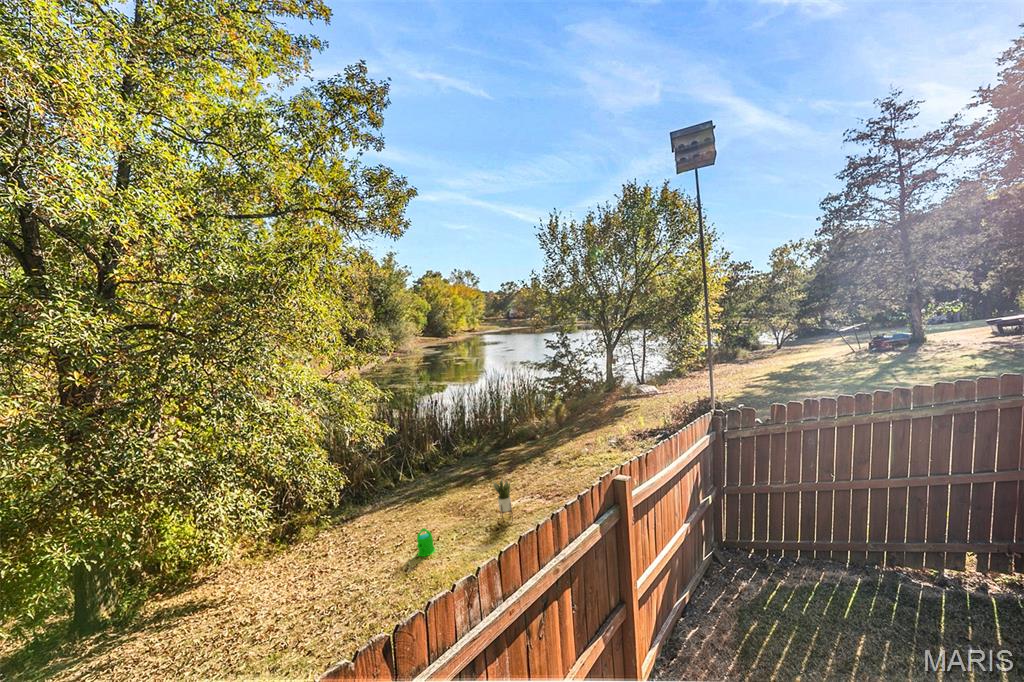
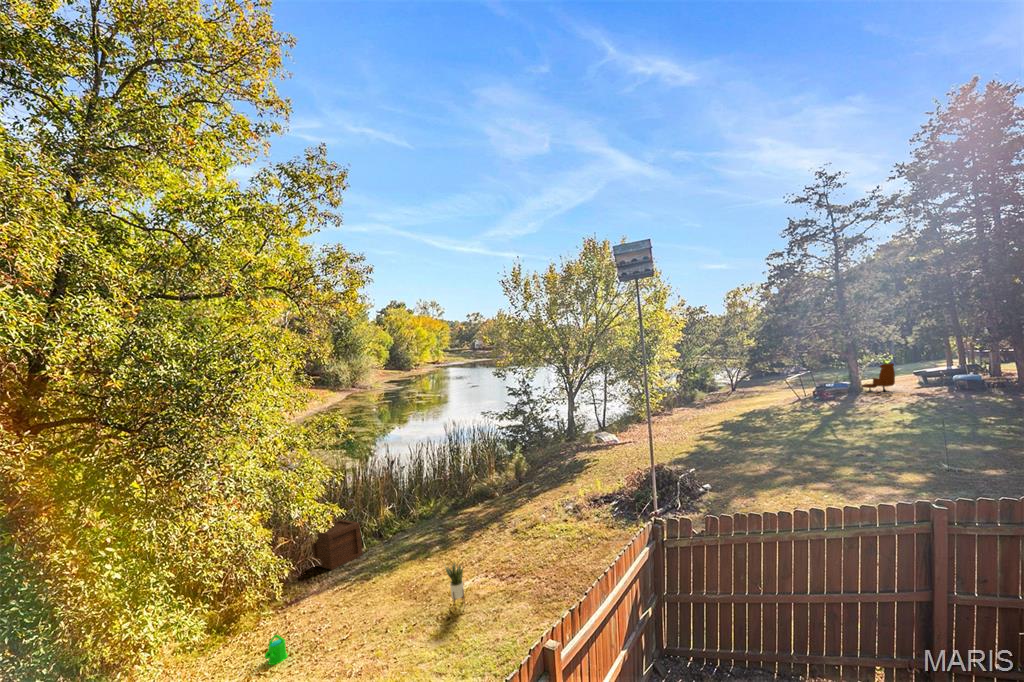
lounge chair: none [924,311,964,345] -> present [862,363,895,393]
wooden crate: none [362,453,411,497] -> present [312,520,363,570]
watering can: present [417,529,435,557] -> present [265,635,288,665]

